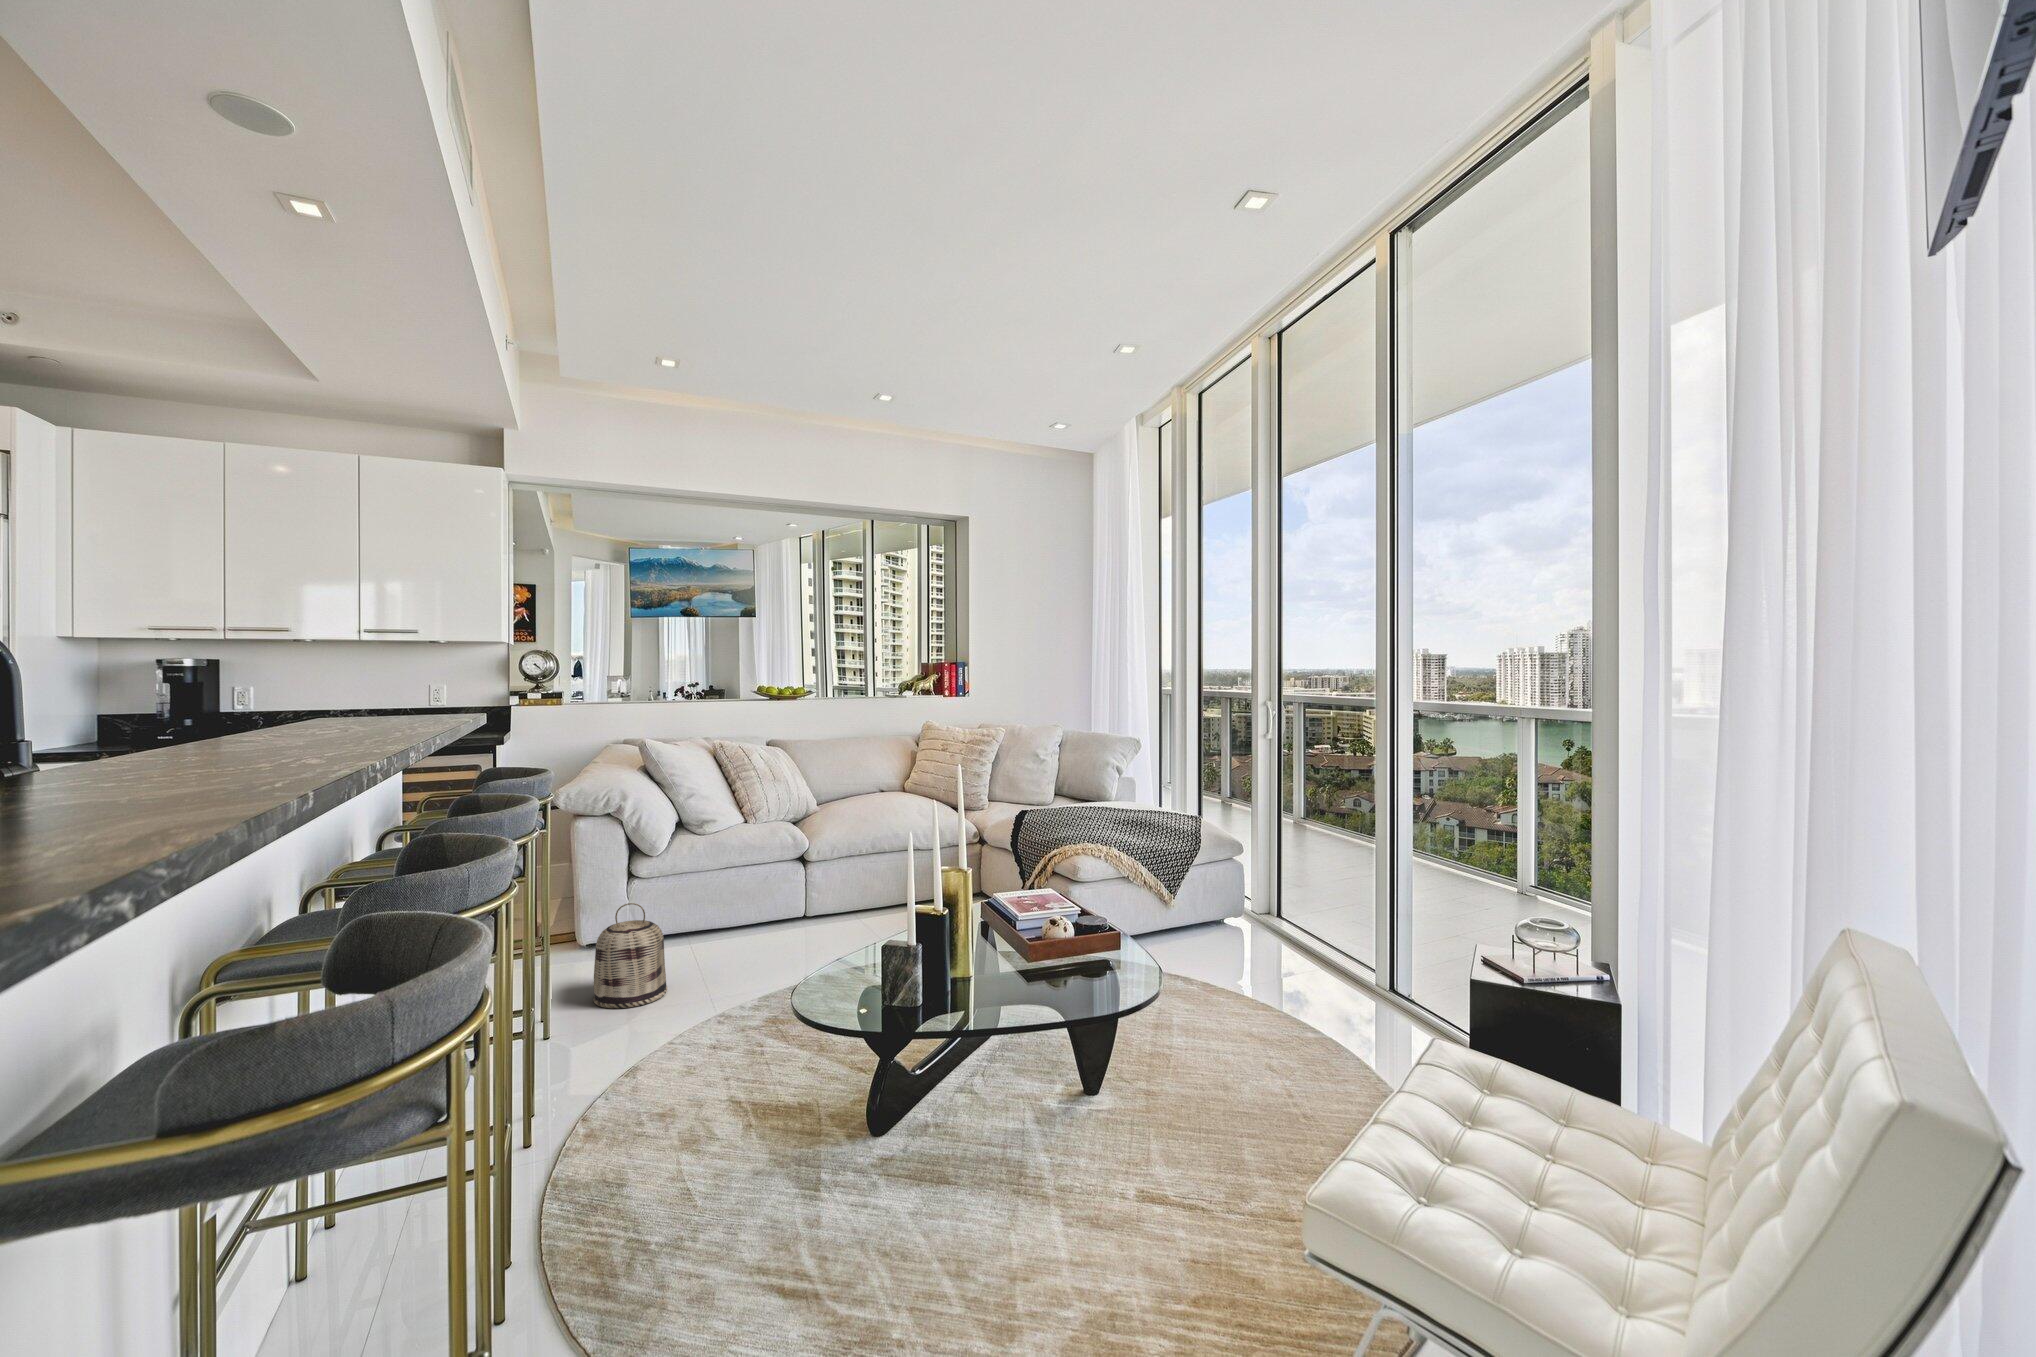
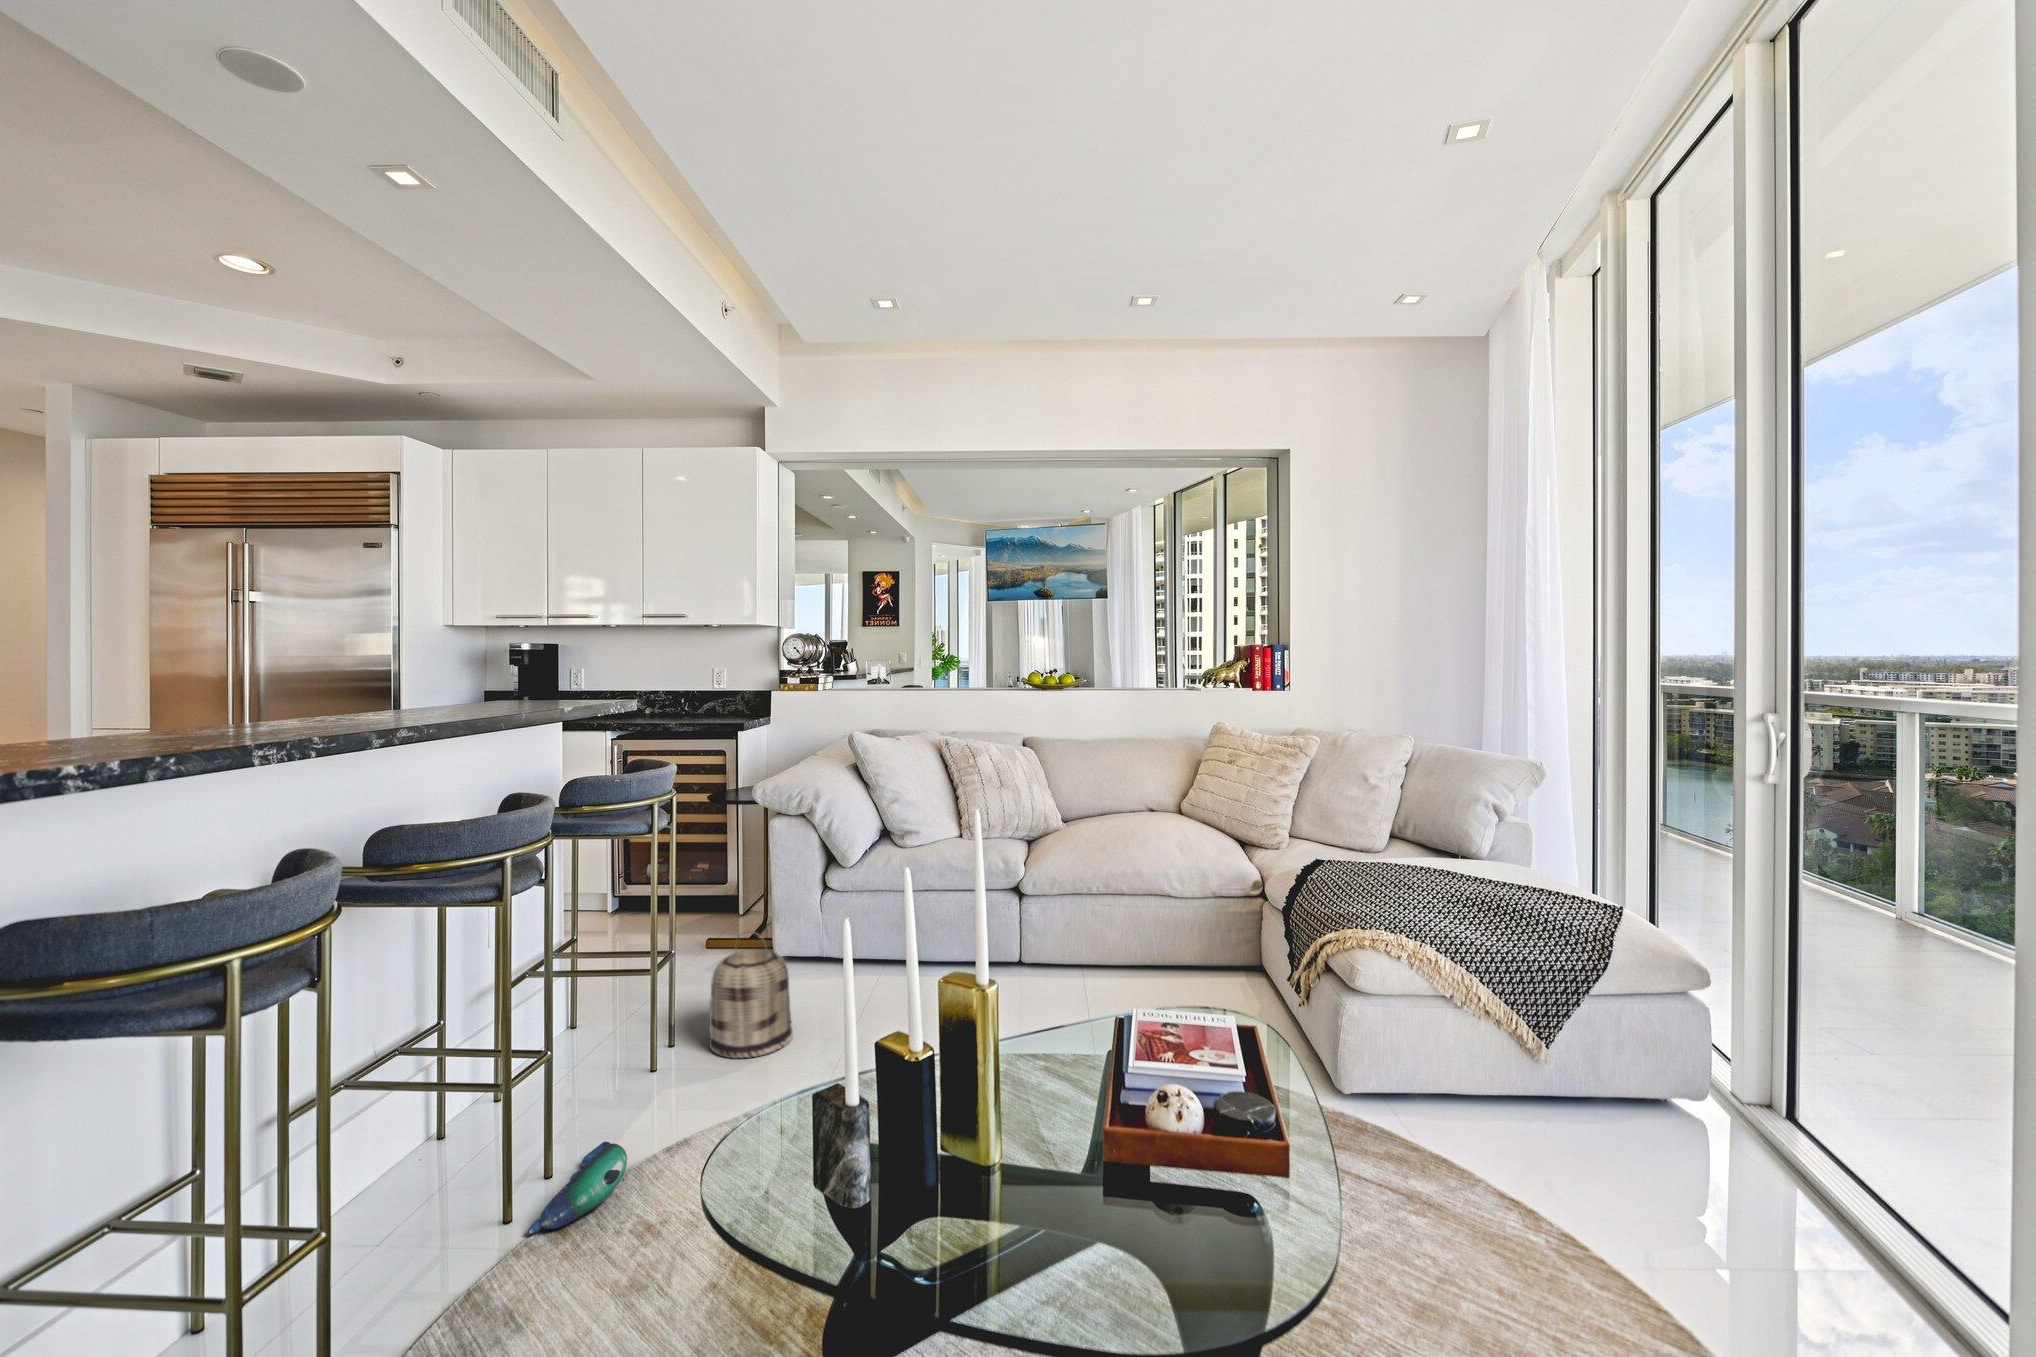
plush toy: none [582,1052,646,1113] -> present [528,1142,627,1234]

